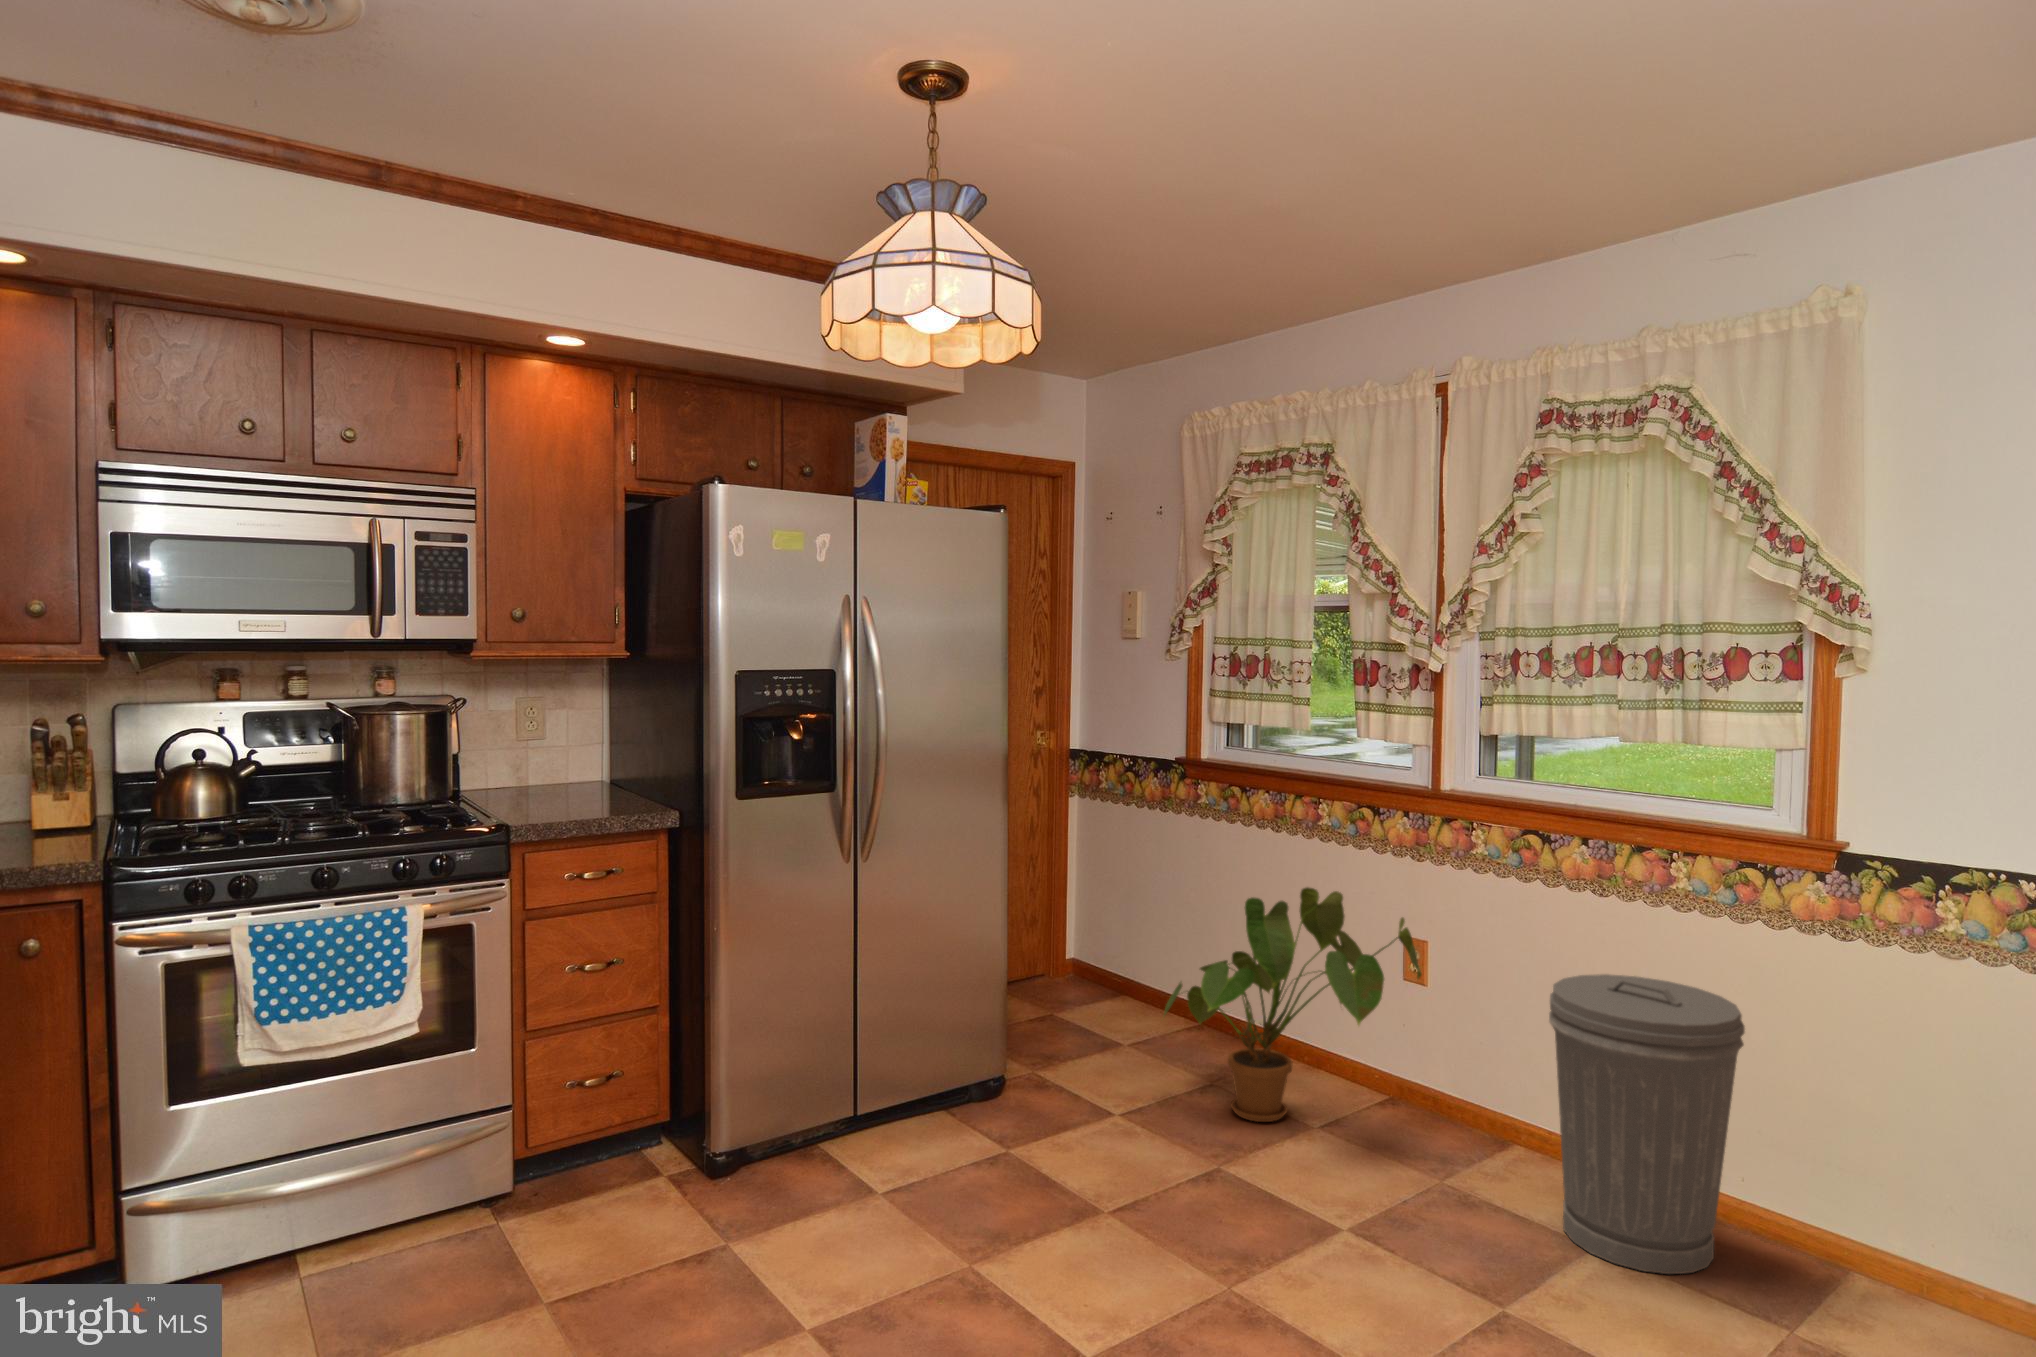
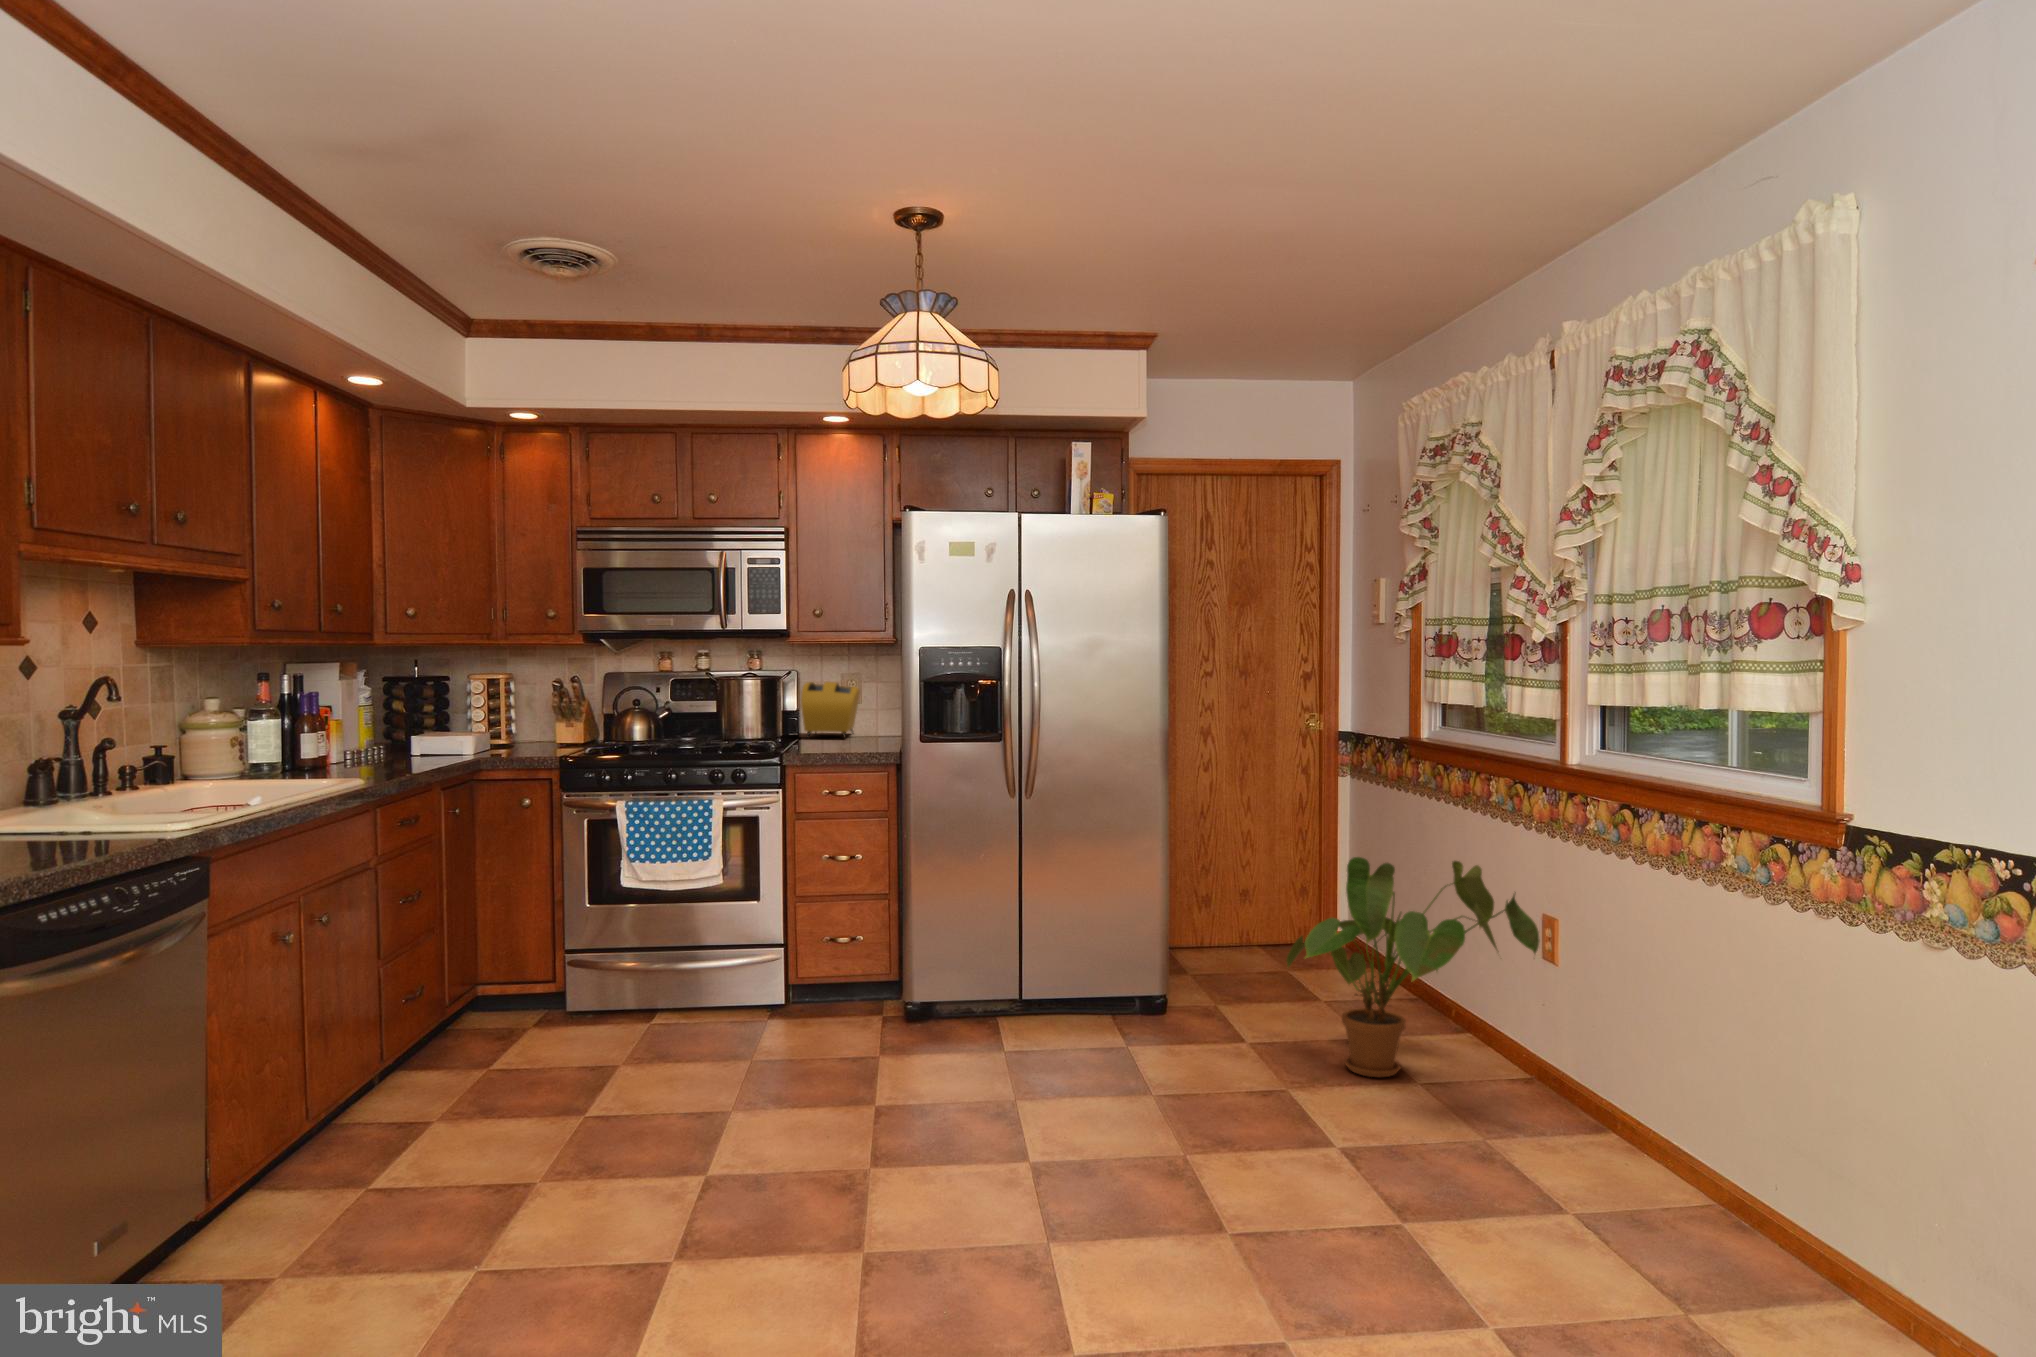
toaster: none [541,730,629,809] -> present [801,682,860,738]
trash can: present [1549,974,1745,1274] -> none [1529,947,1737,1256]

